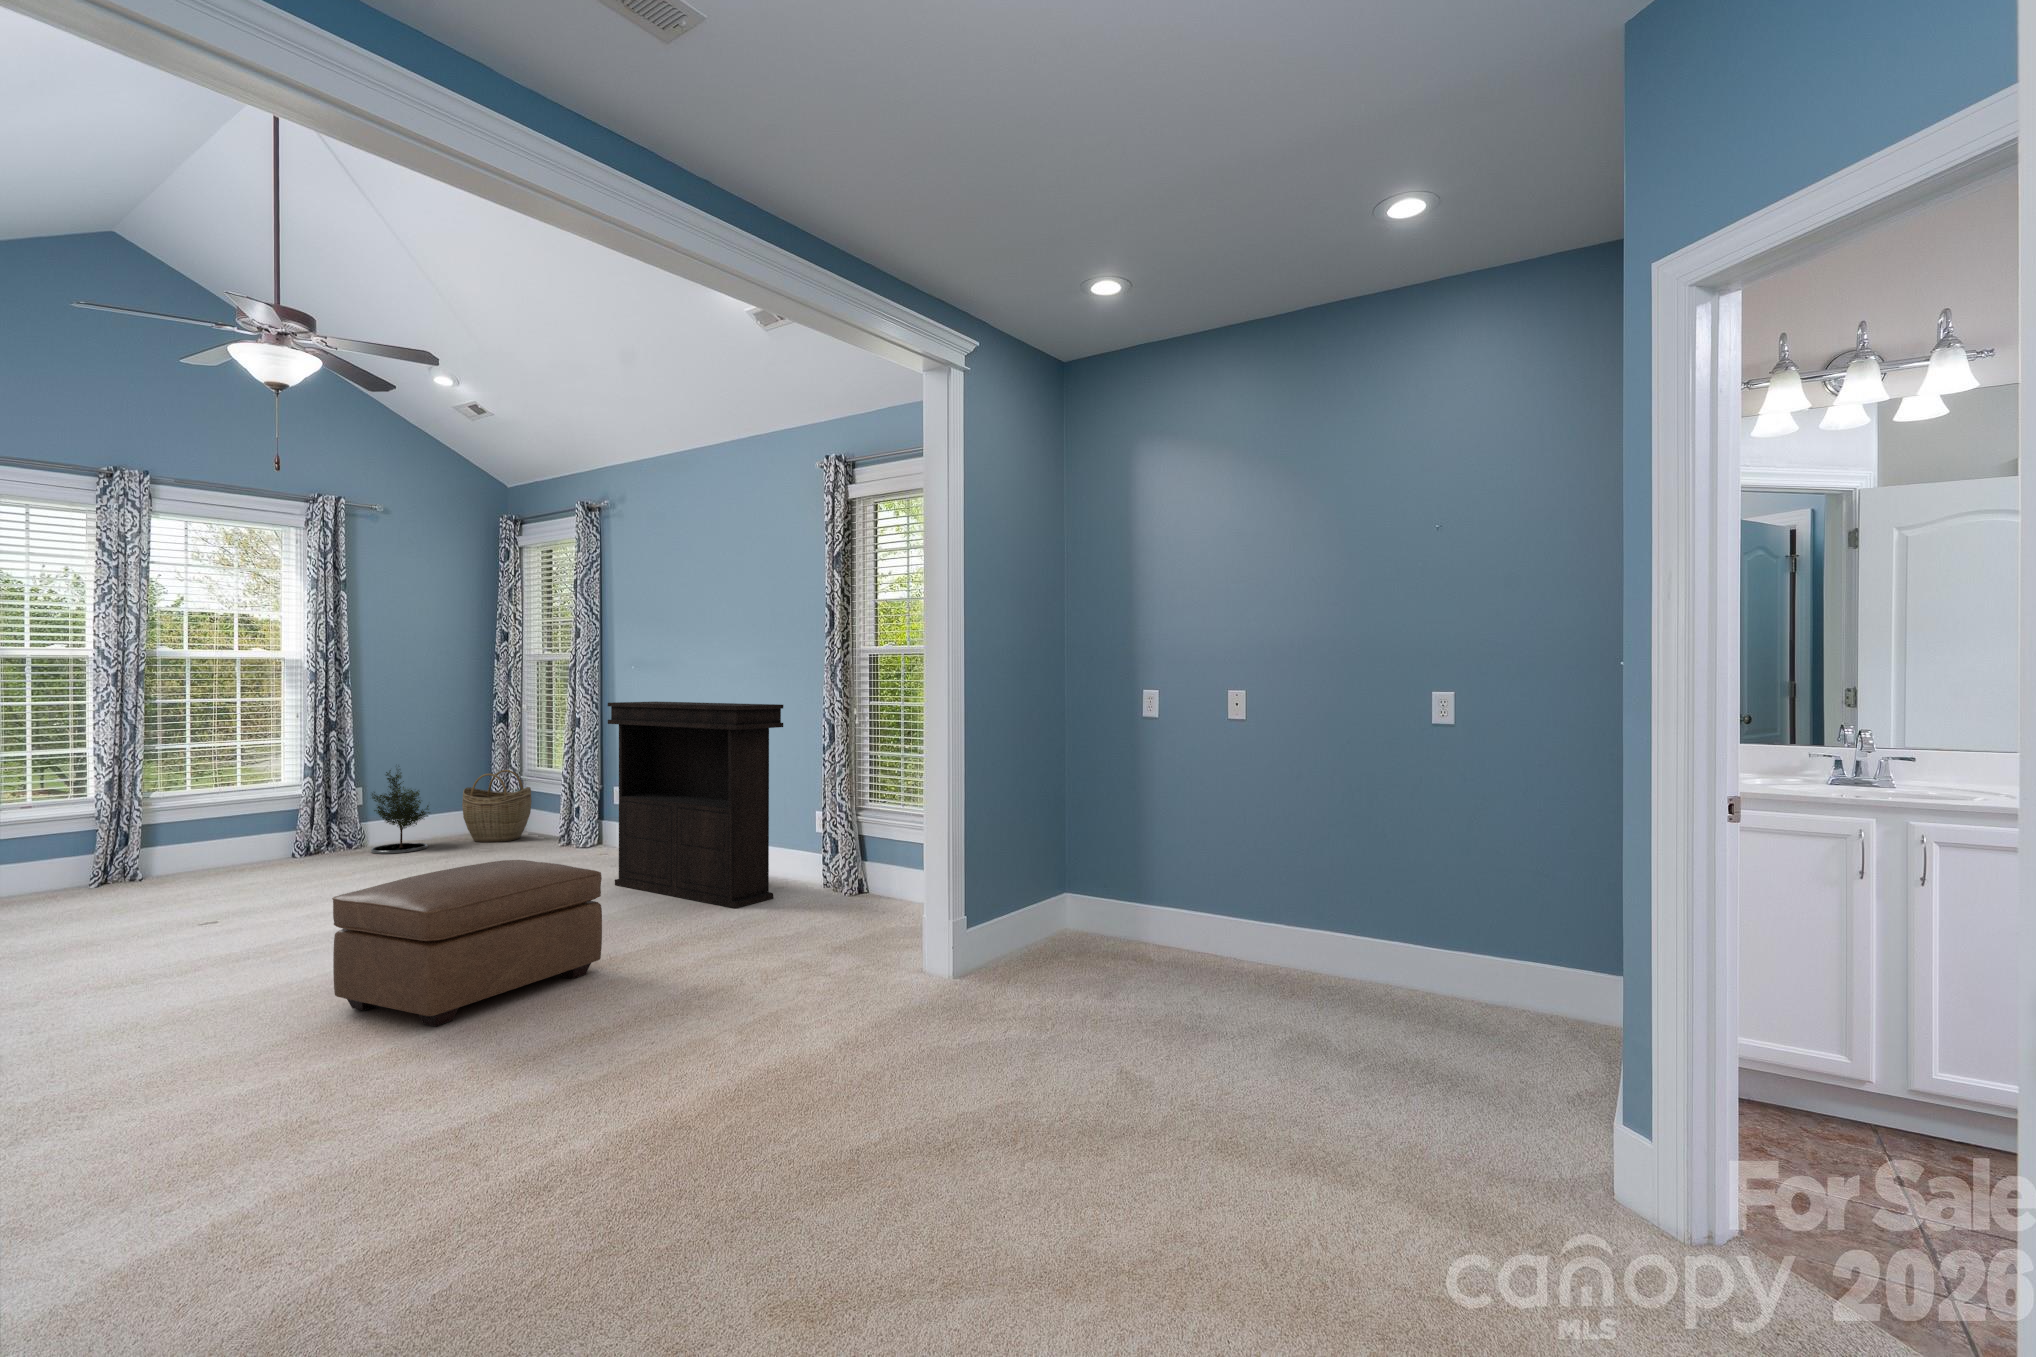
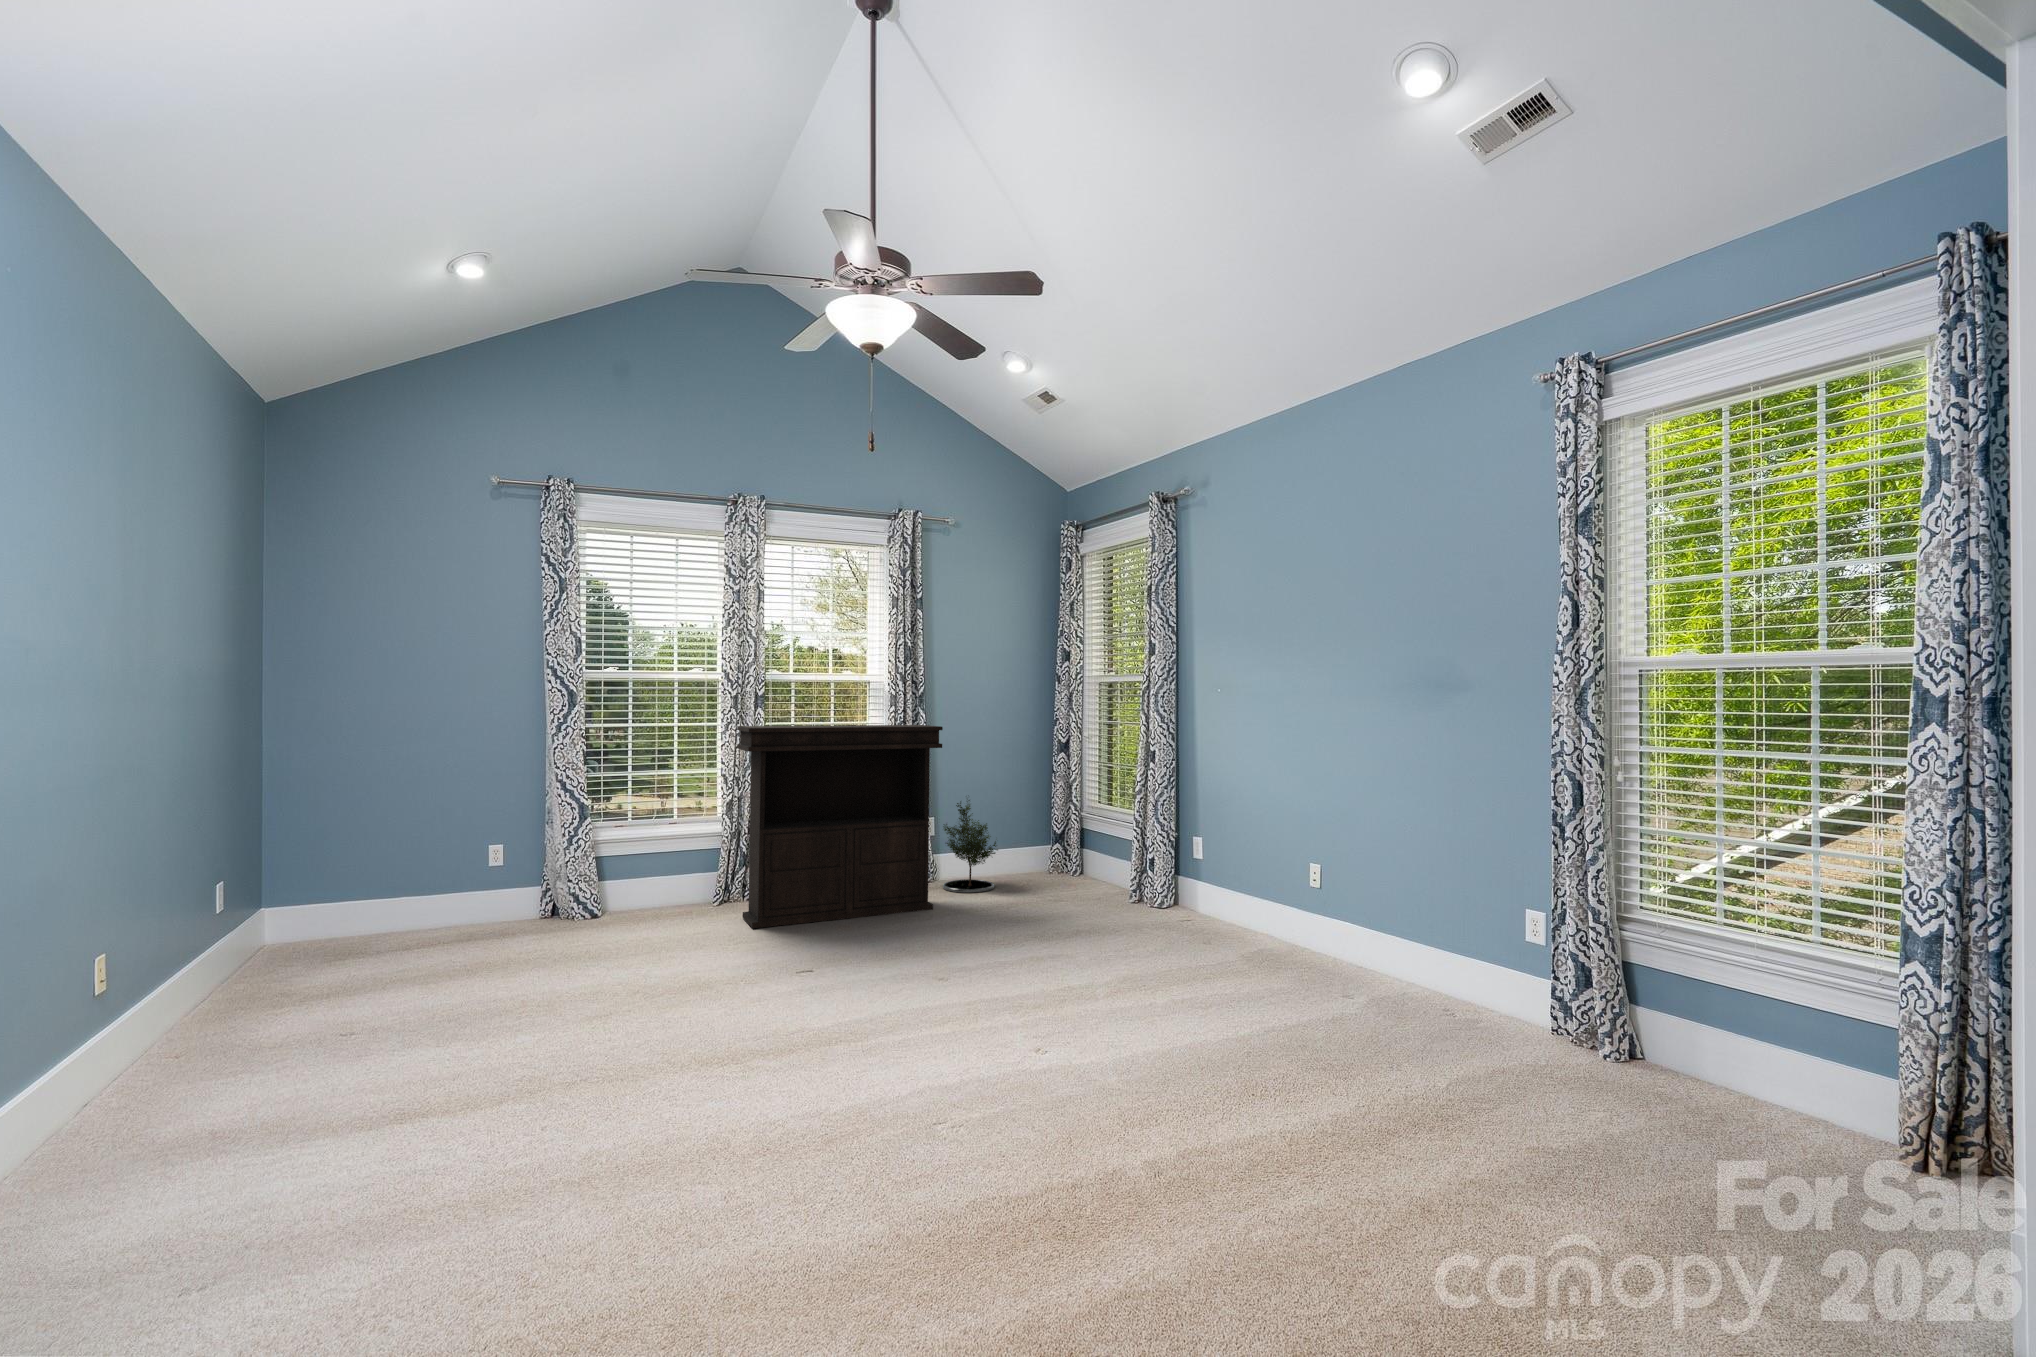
console table: present [608,702,783,908] -> present [737,725,943,928]
woven basket: present [462,770,532,842] -> none [1026,805,1095,887]
ottoman: present [332,860,602,1026] -> none [948,978,1312,1301]

